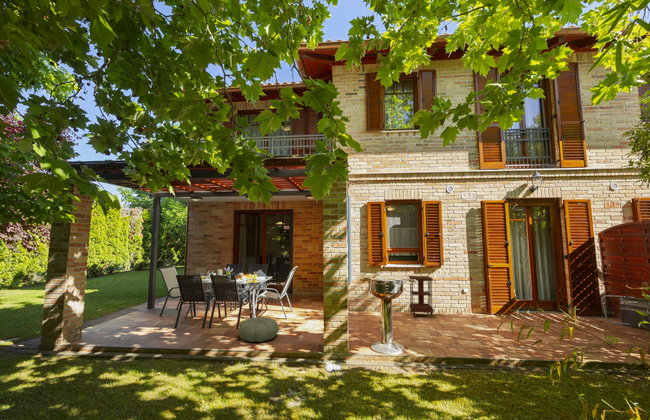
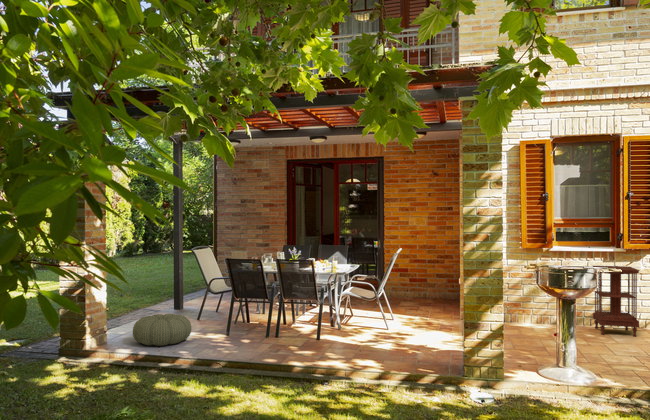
pouf: present [239,317,278,342] -> present [133,314,191,346]

